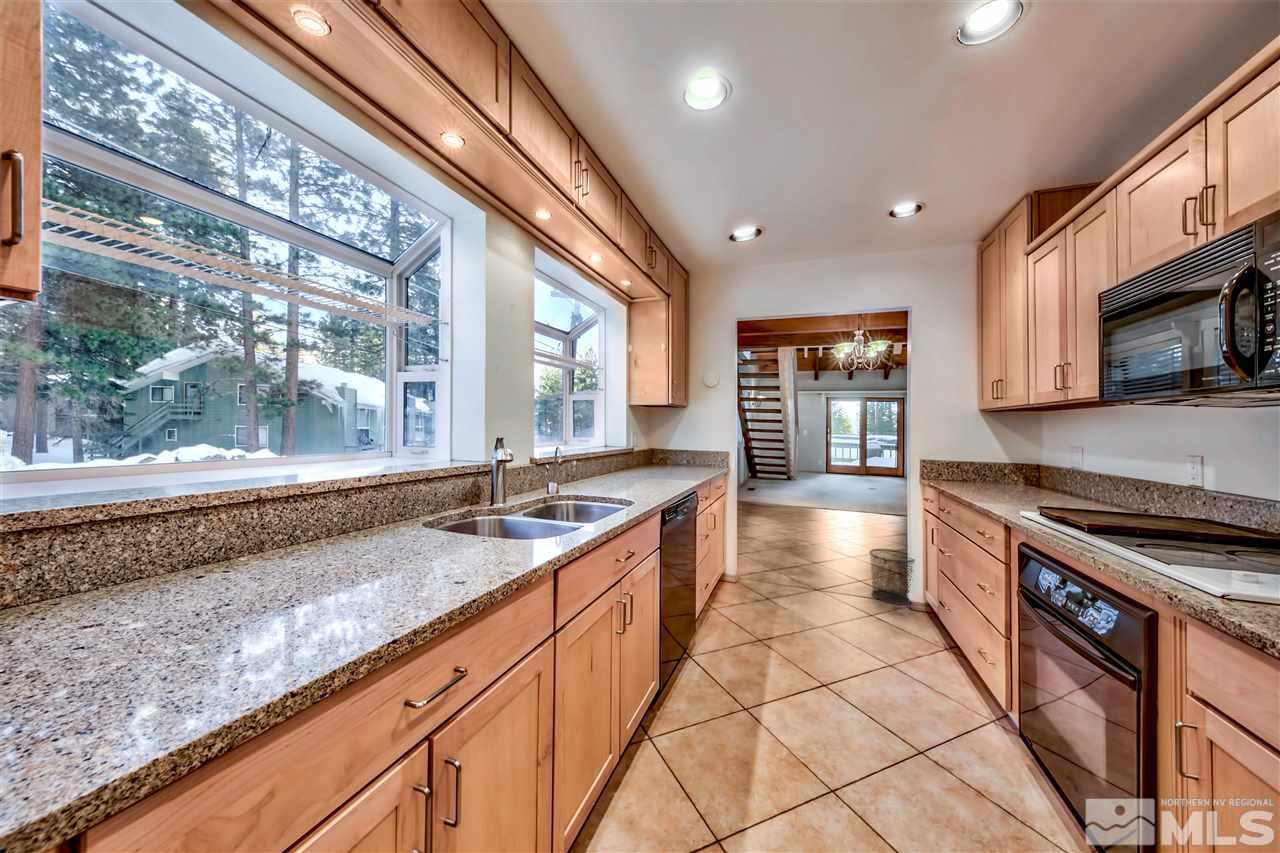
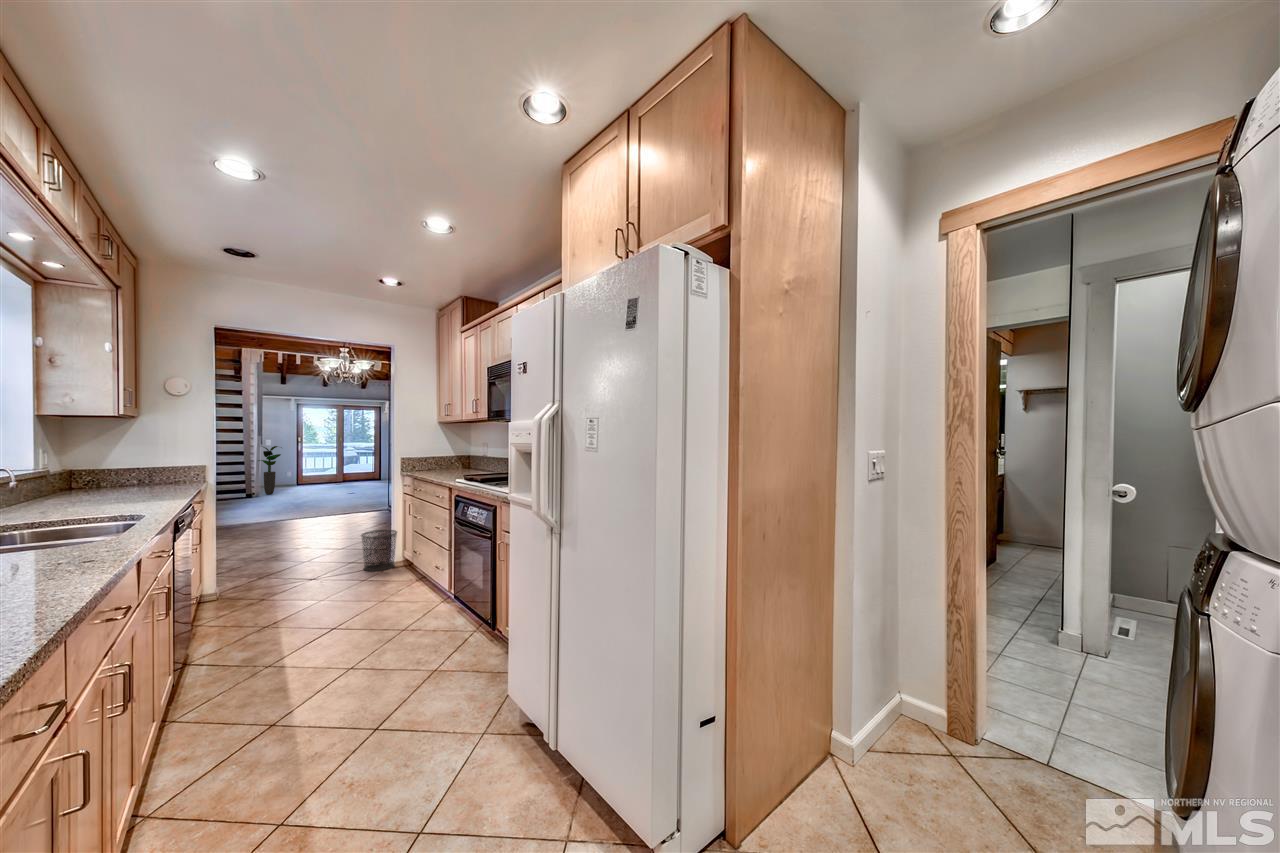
potted plant: none [793,435,814,478] -> present [258,446,281,494]

